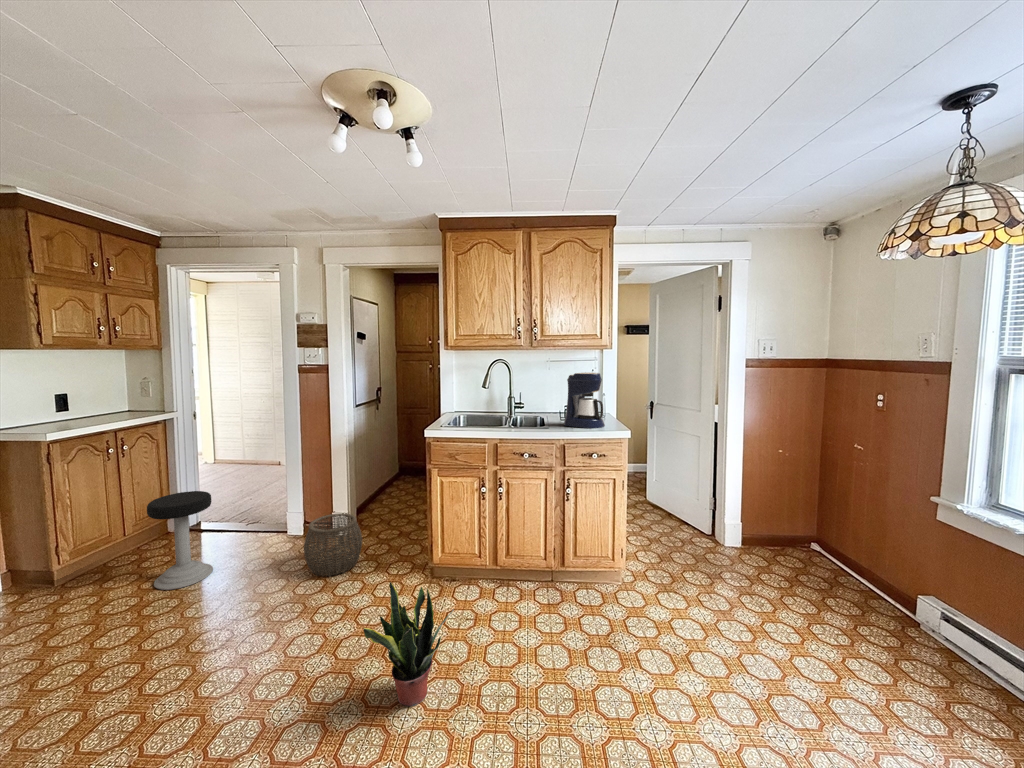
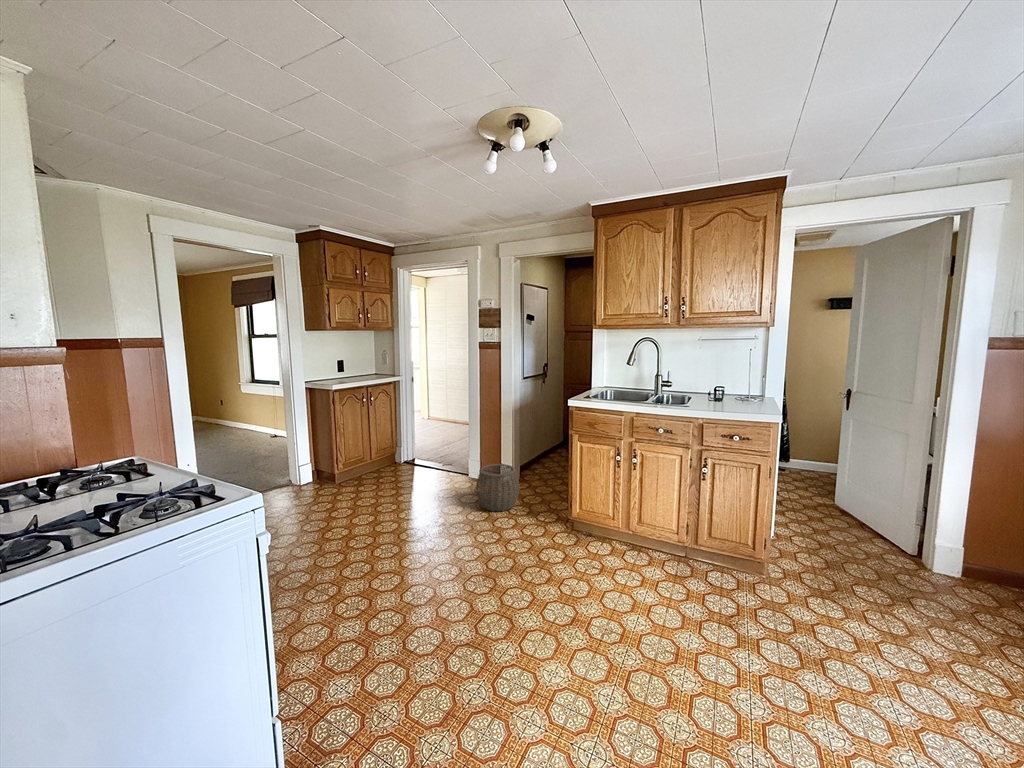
coffee maker: present [564,372,605,428] -> none [710,351,758,410]
stool: present [147,491,213,590] -> none [382,433,419,499]
potted plant: present [363,582,454,706] -> none [498,514,571,615]

